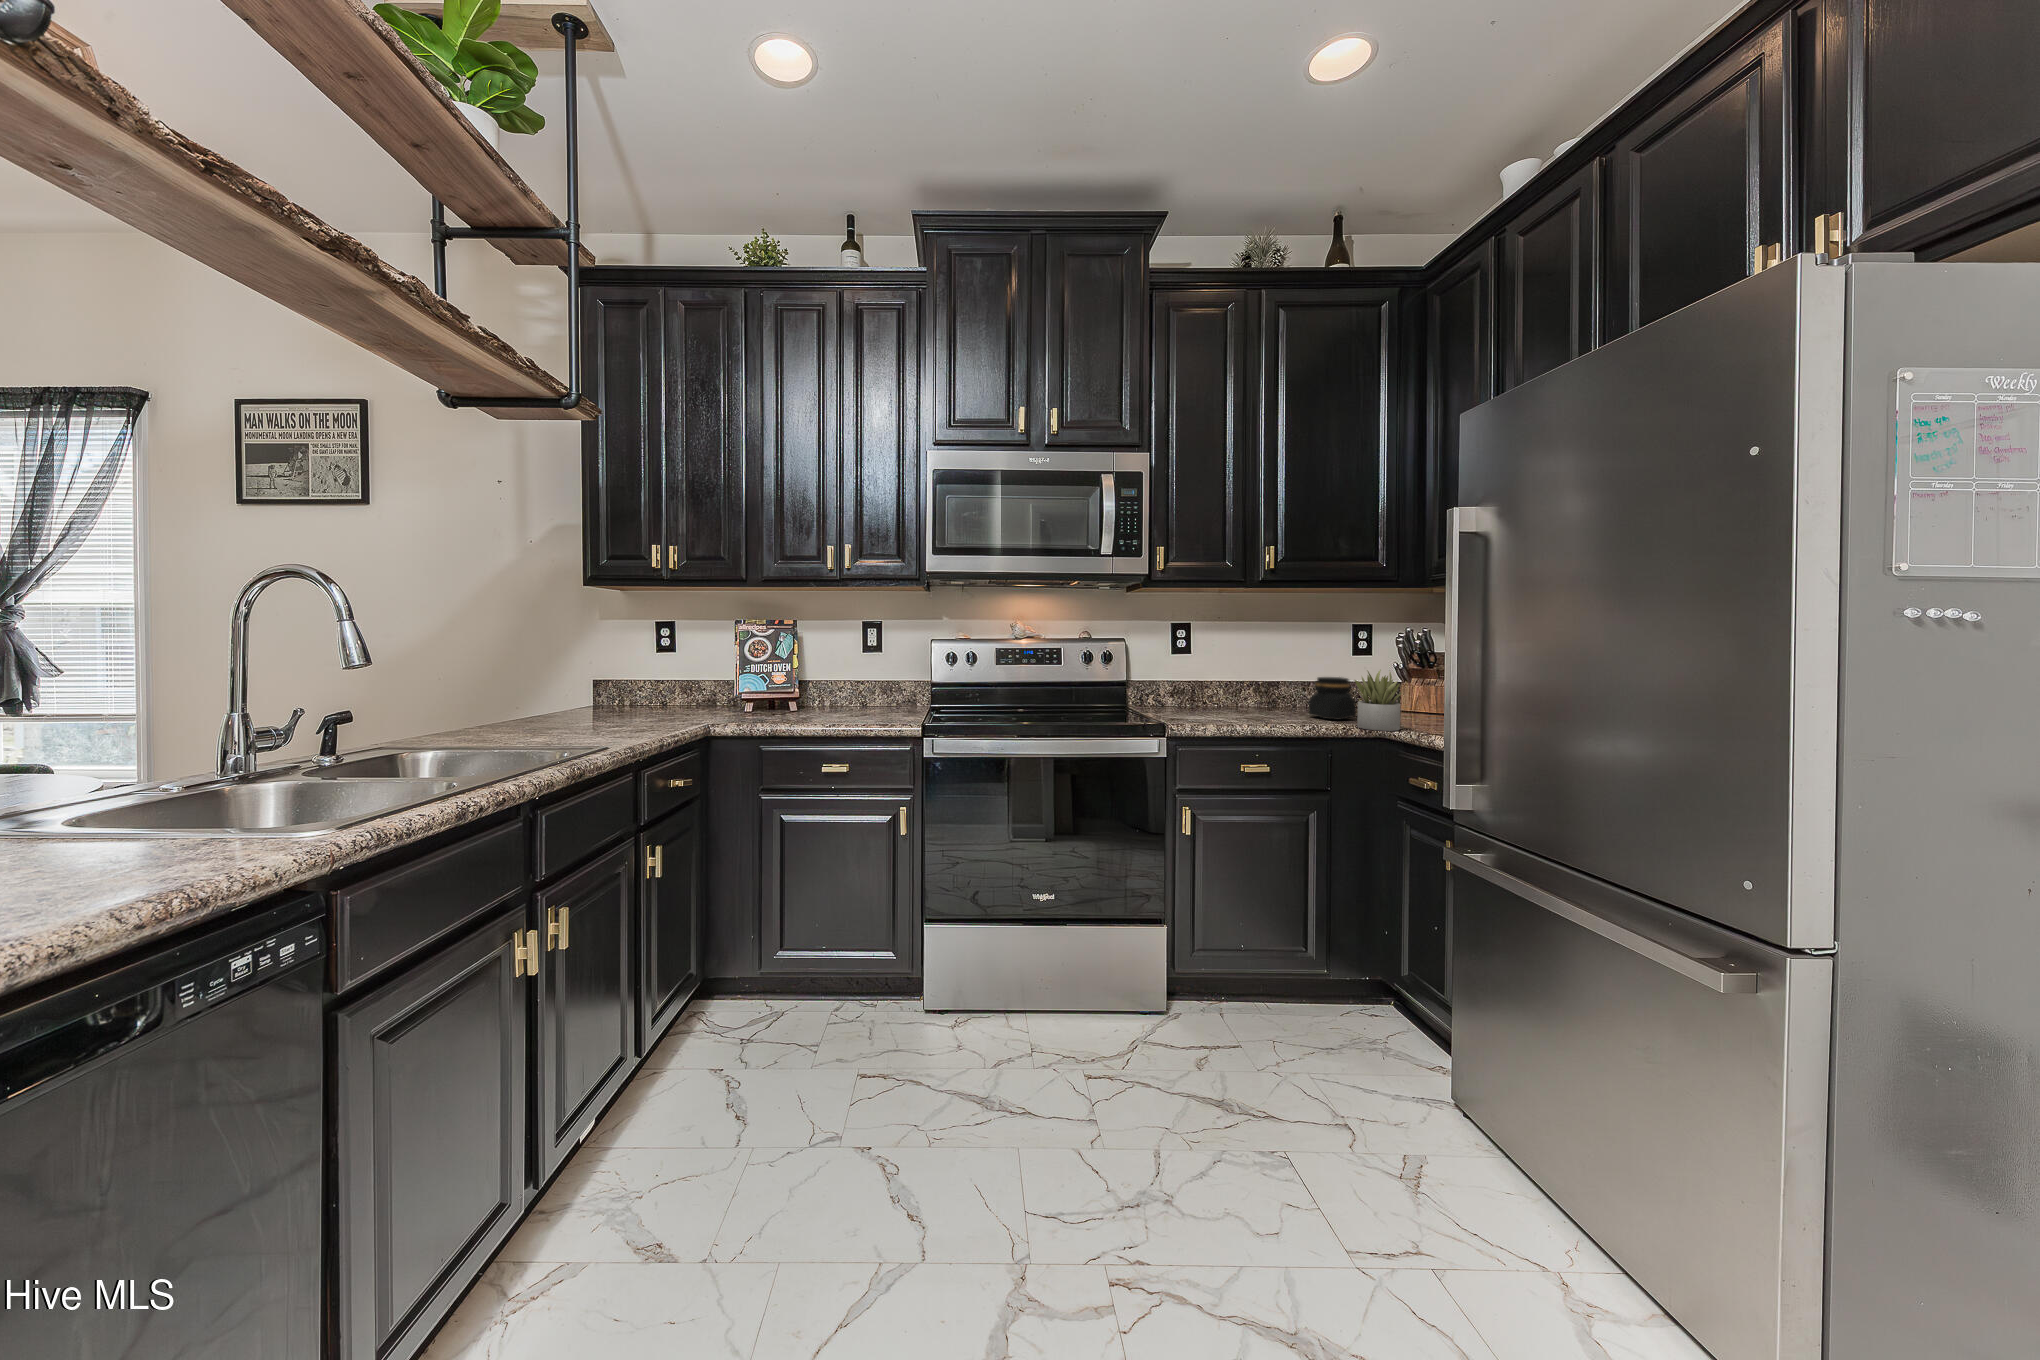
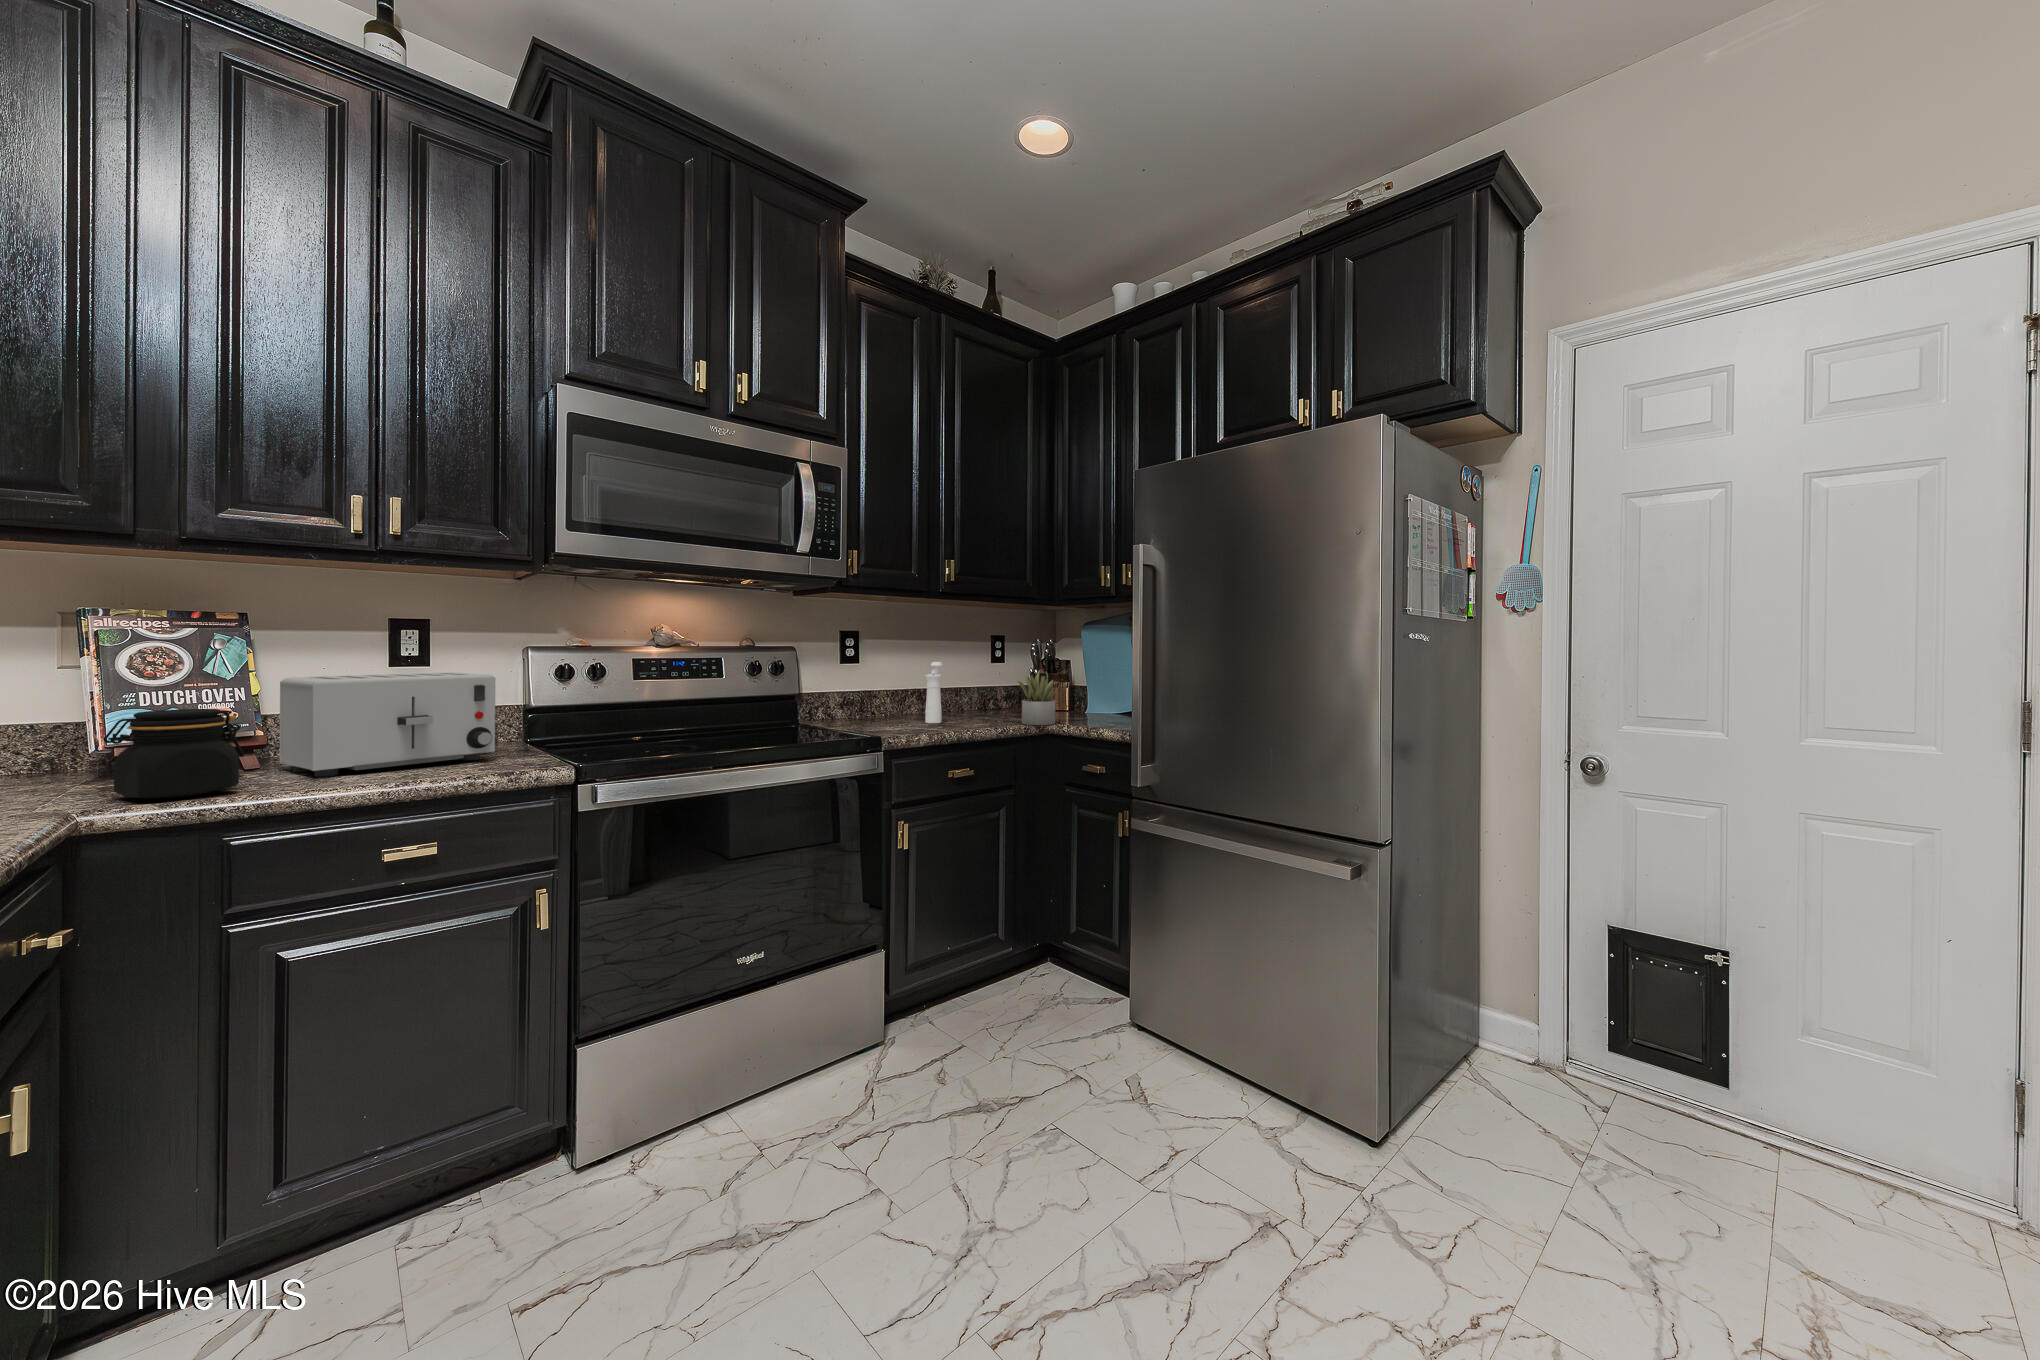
toaster: none [801,656,897,717] -> present [280,672,495,777]
pepper mill: none [1251,656,1276,717] -> present [925,662,943,723]
jar: present [1309,677,1356,720] -> present [104,709,244,799]

